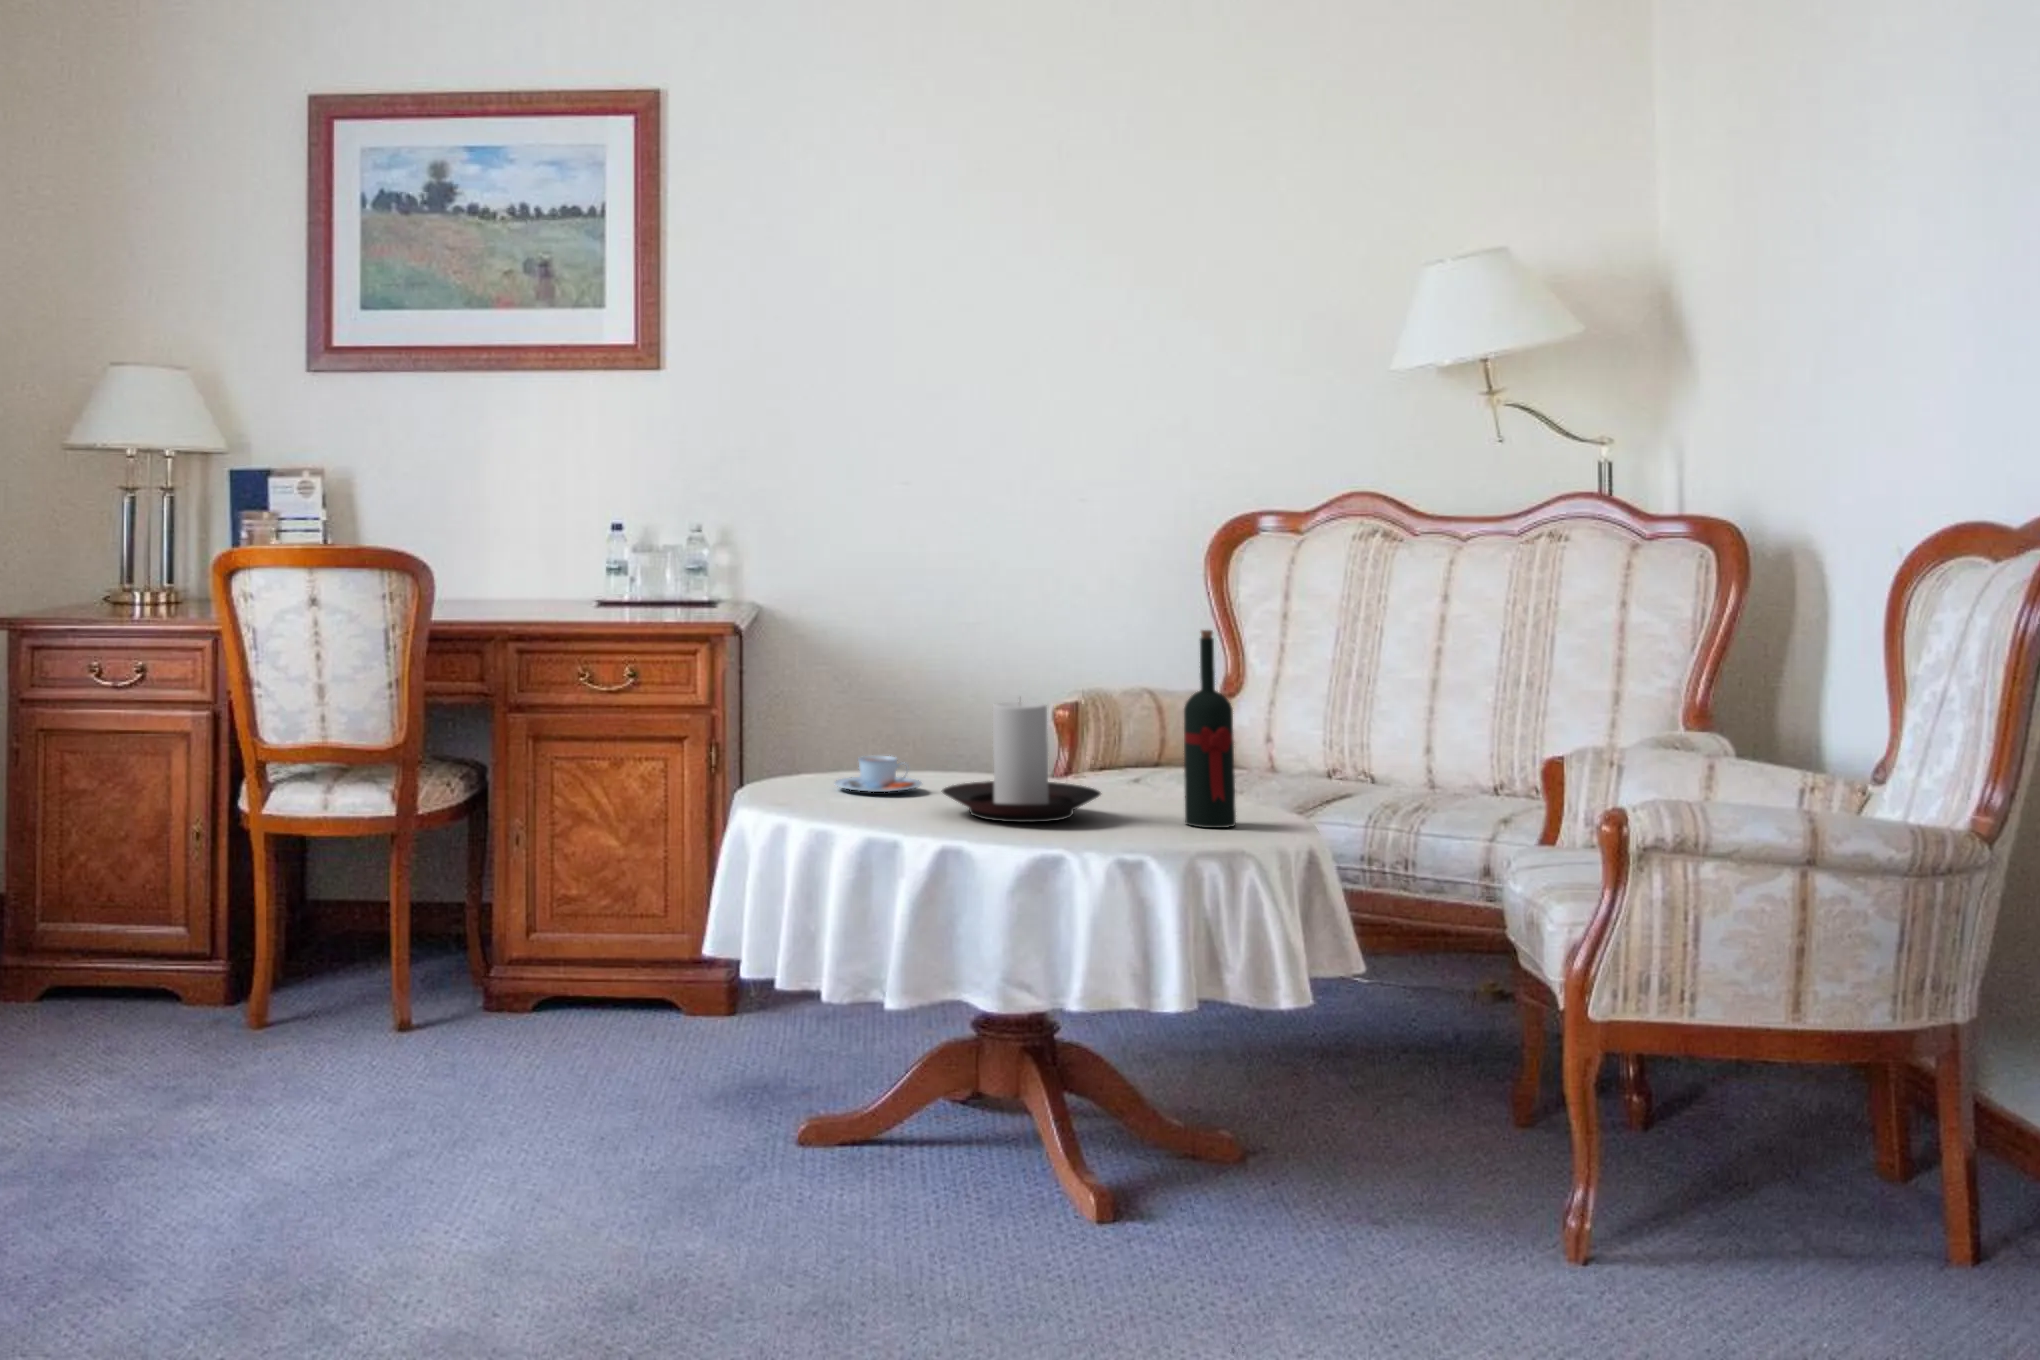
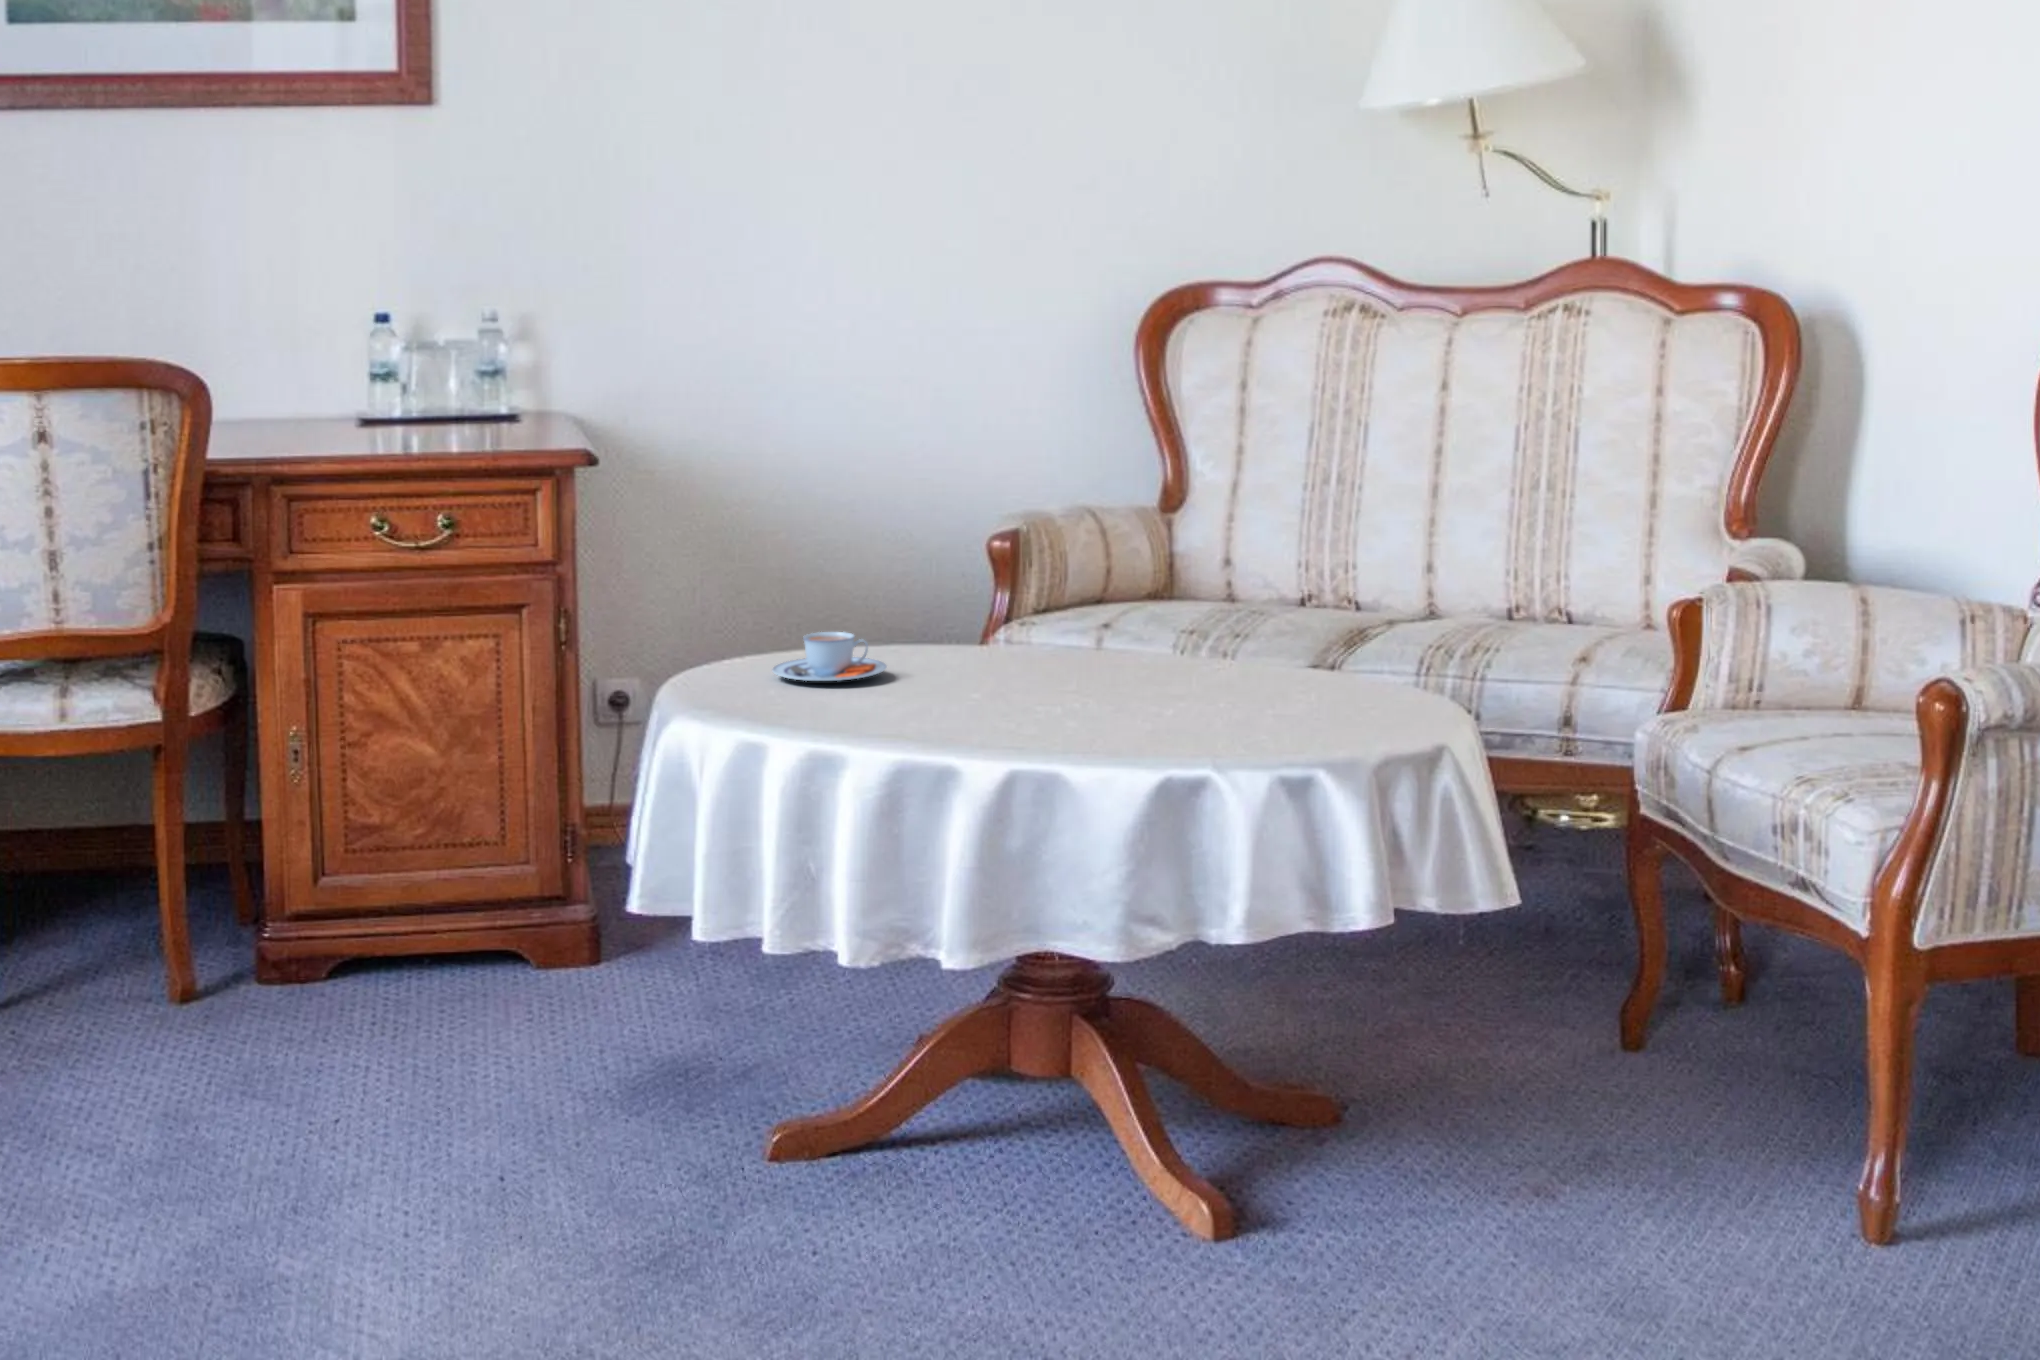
wine bottle: present [1184,630,1236,828] -> none [1236,462,1299,710]
candle holder: present [942,702,1101,822] -> none [934,556,1137,718]

